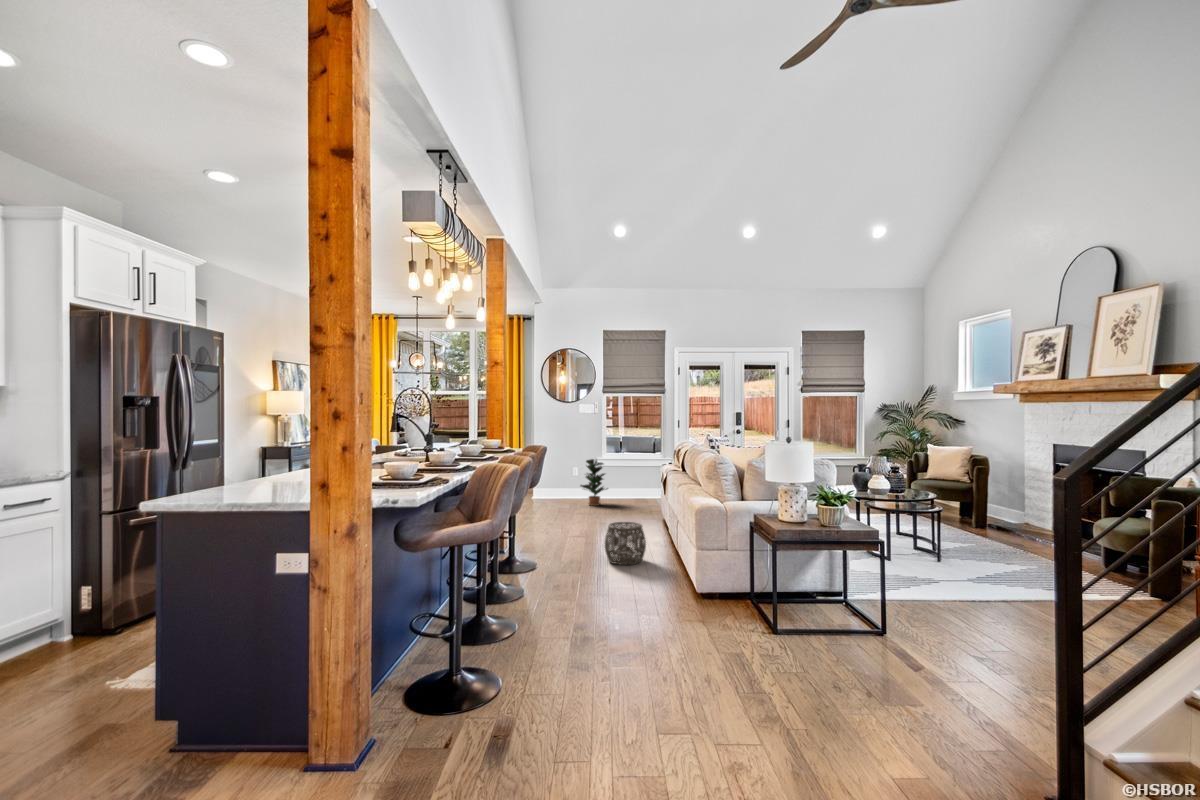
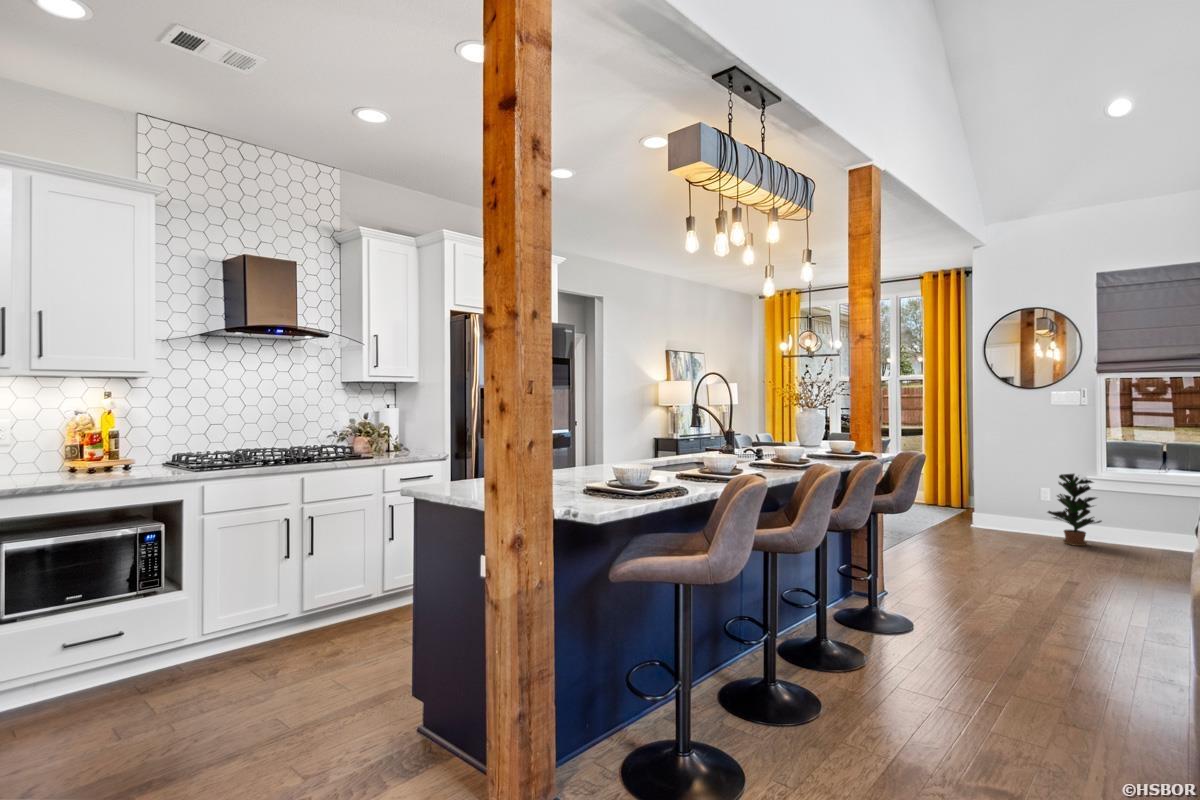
woven basket: present [605,522,646,565] -> none [1038,580,1126,657]

